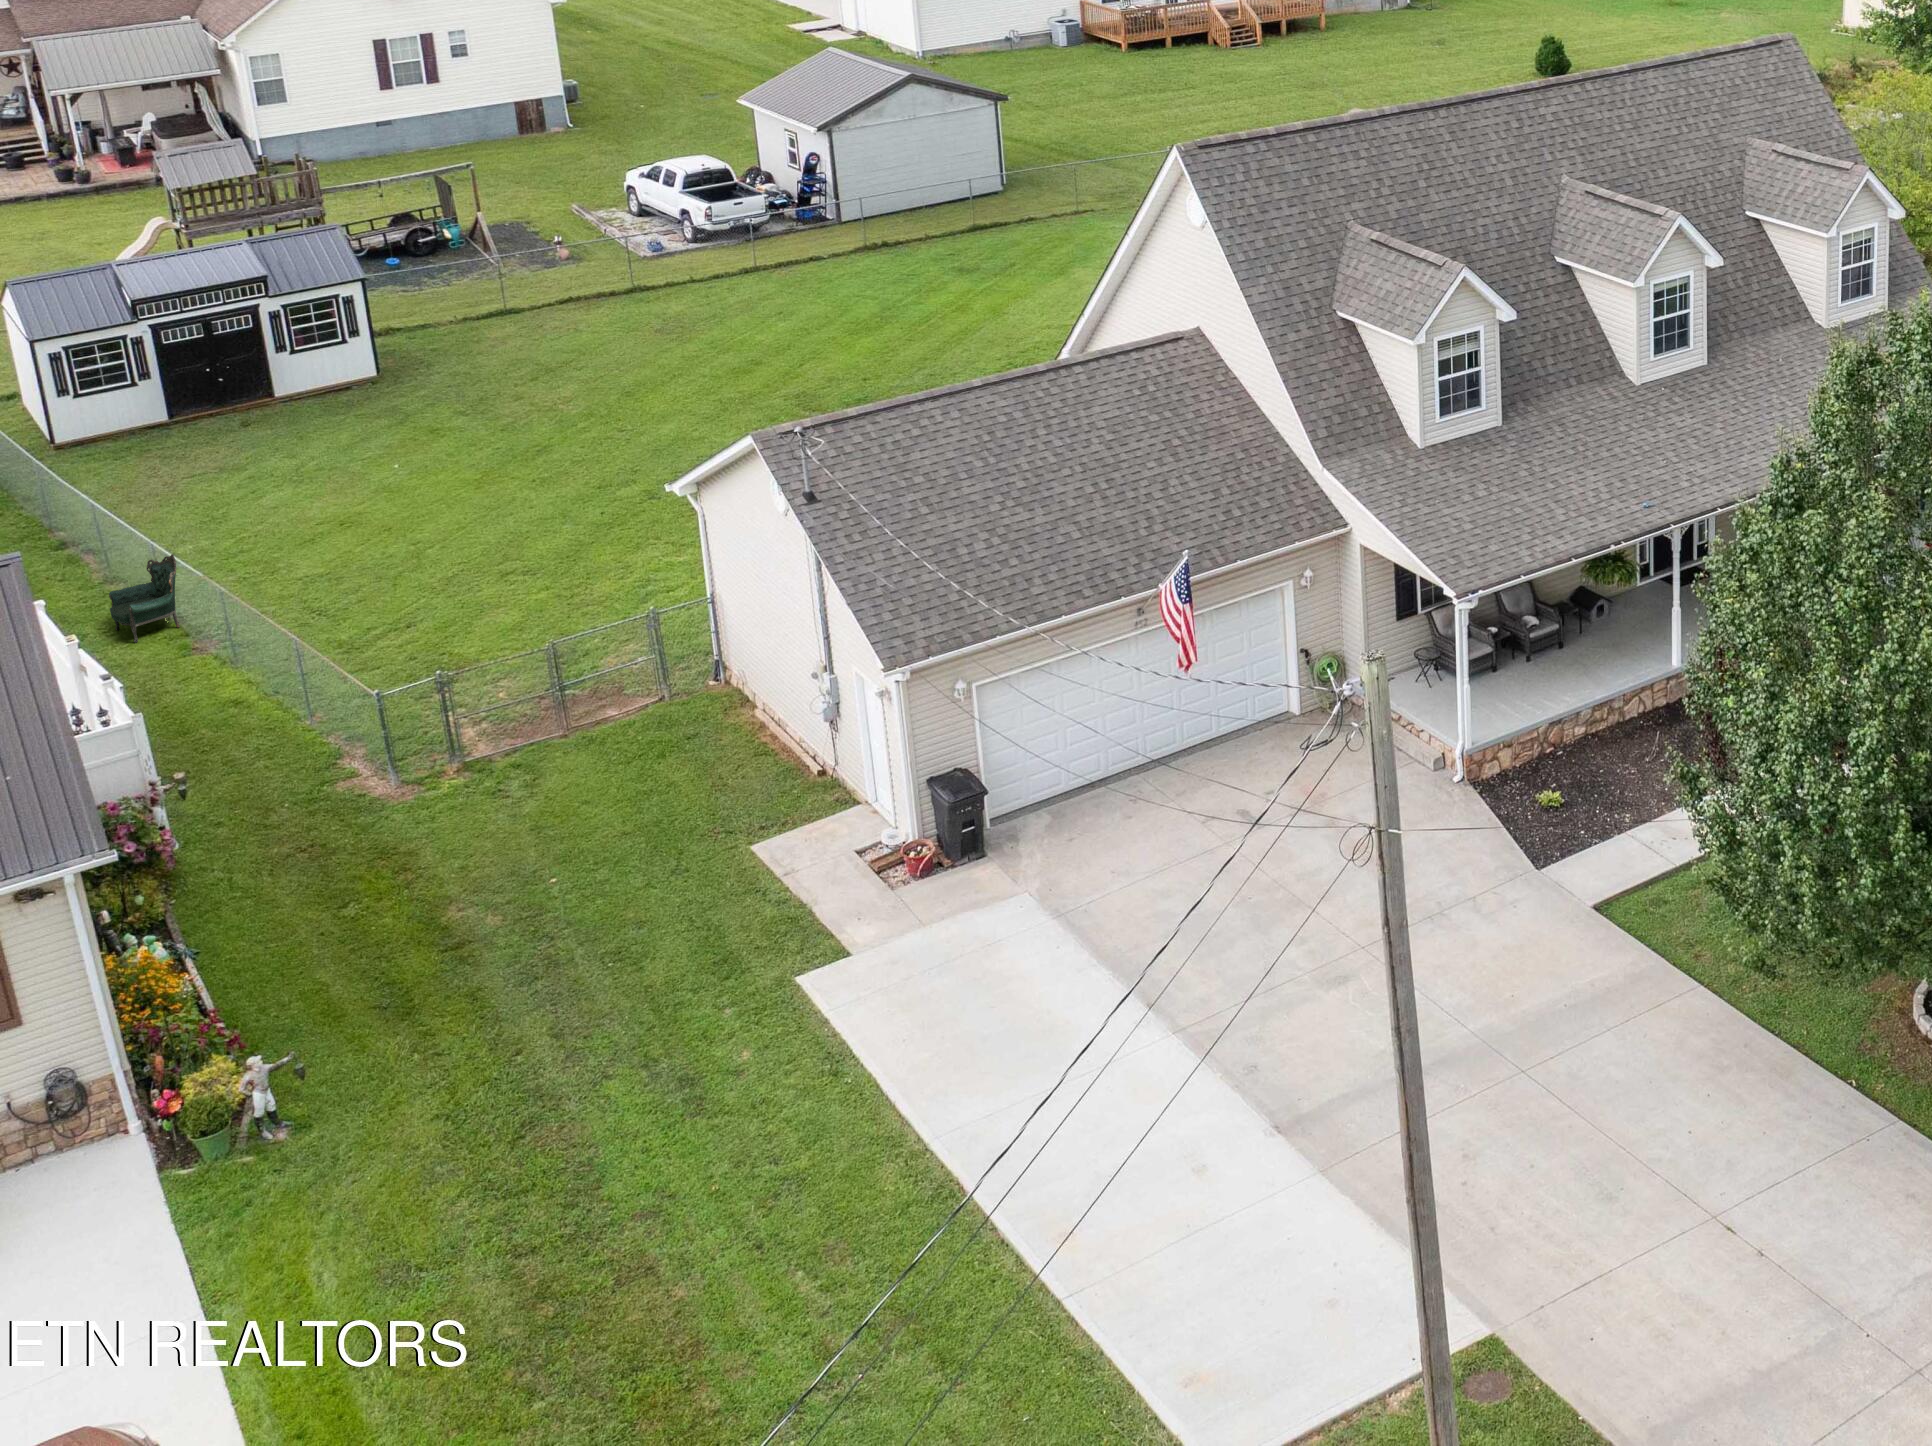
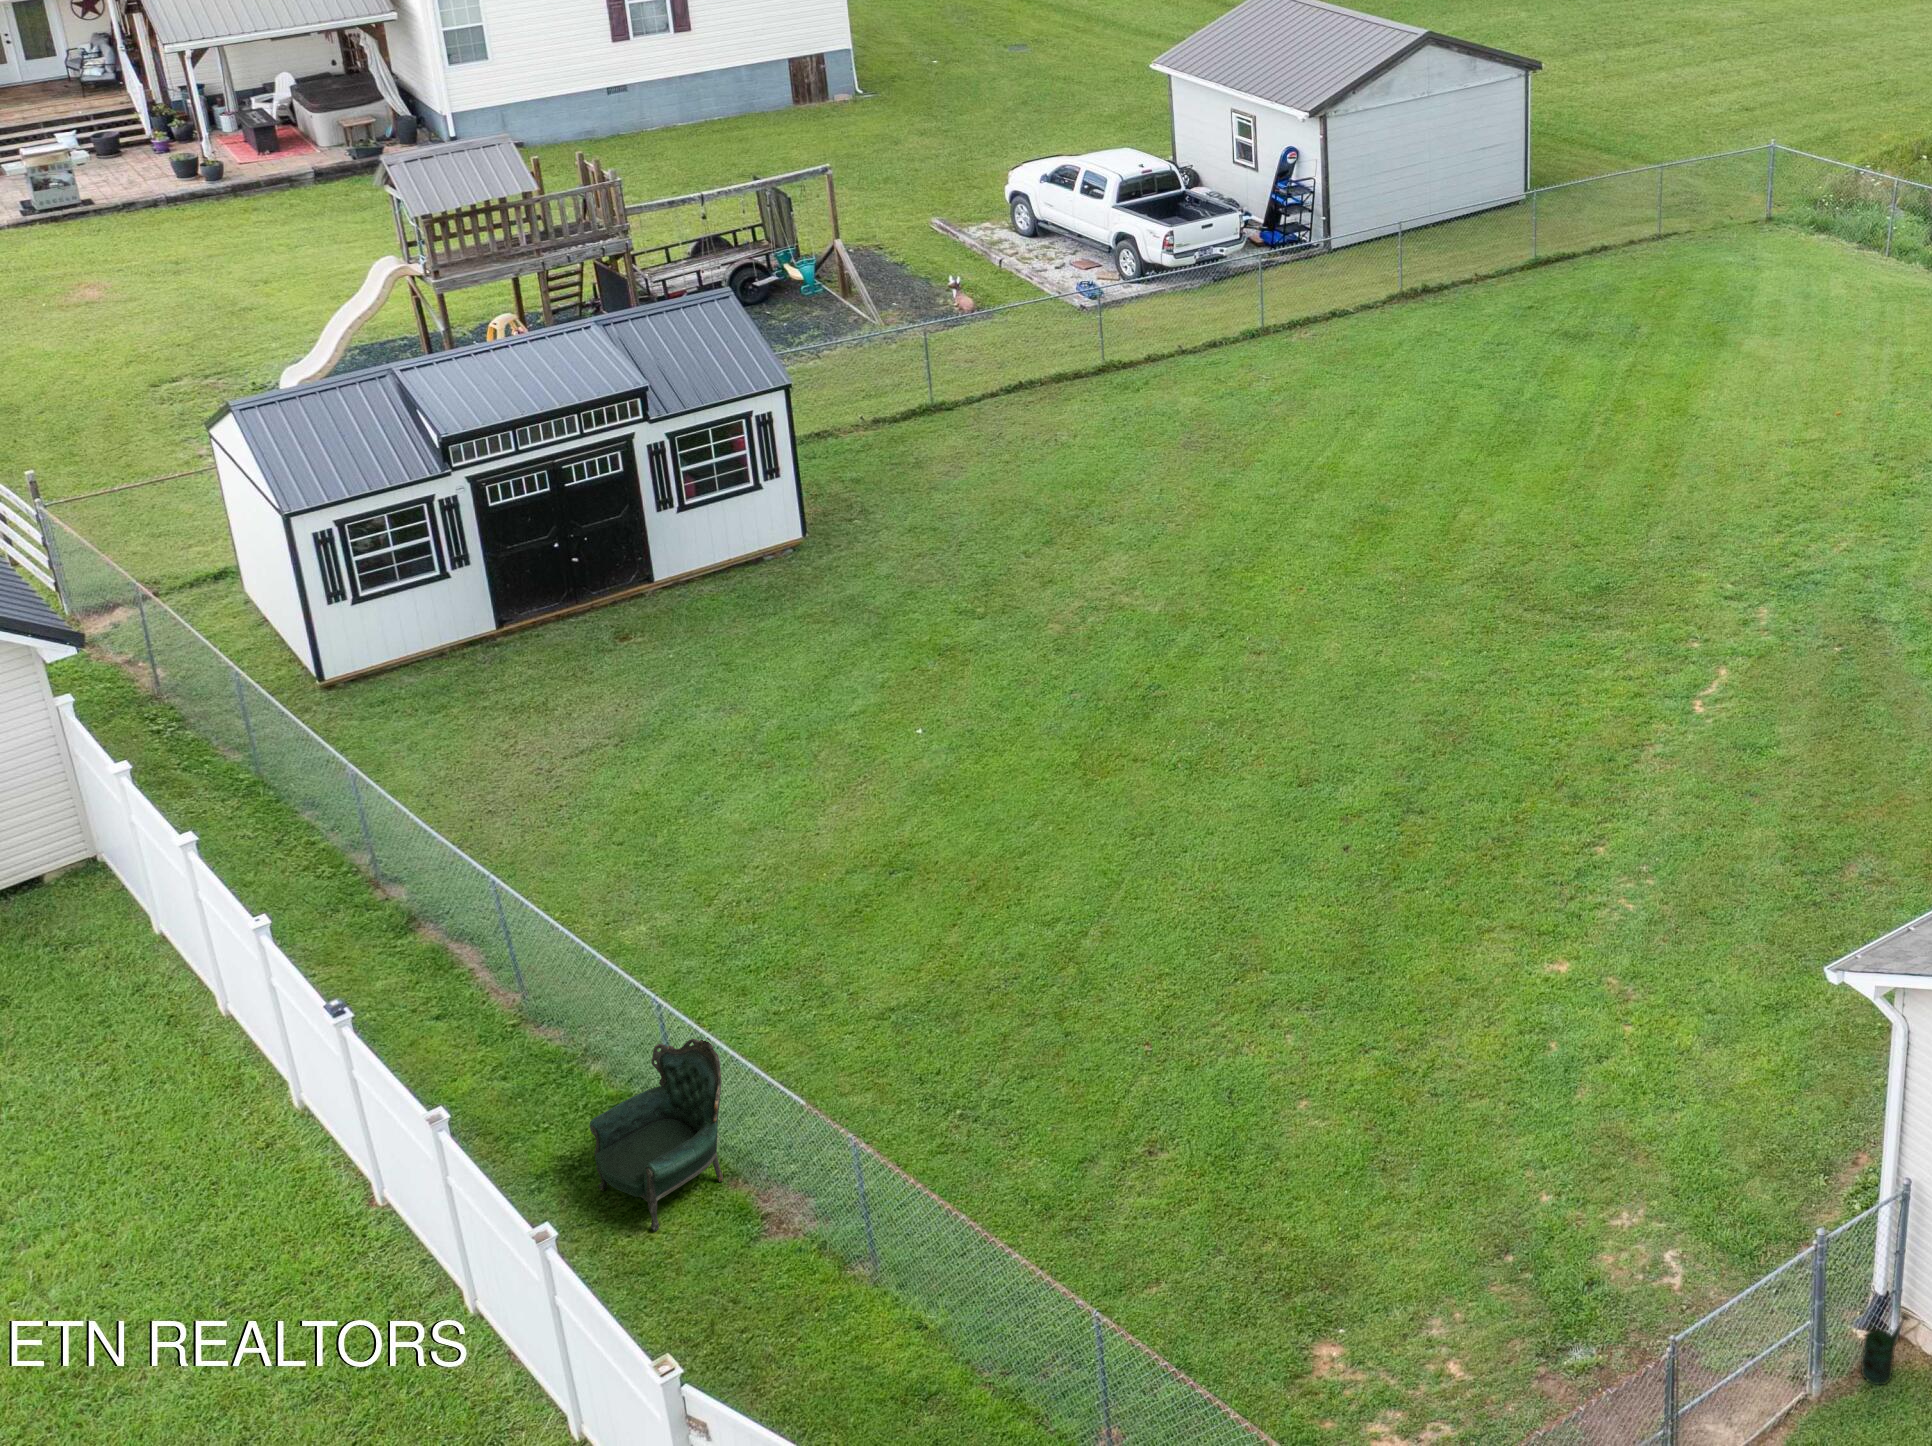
watering can: none [690,661,725,692] -> present [1861,1314,1908,1385]

